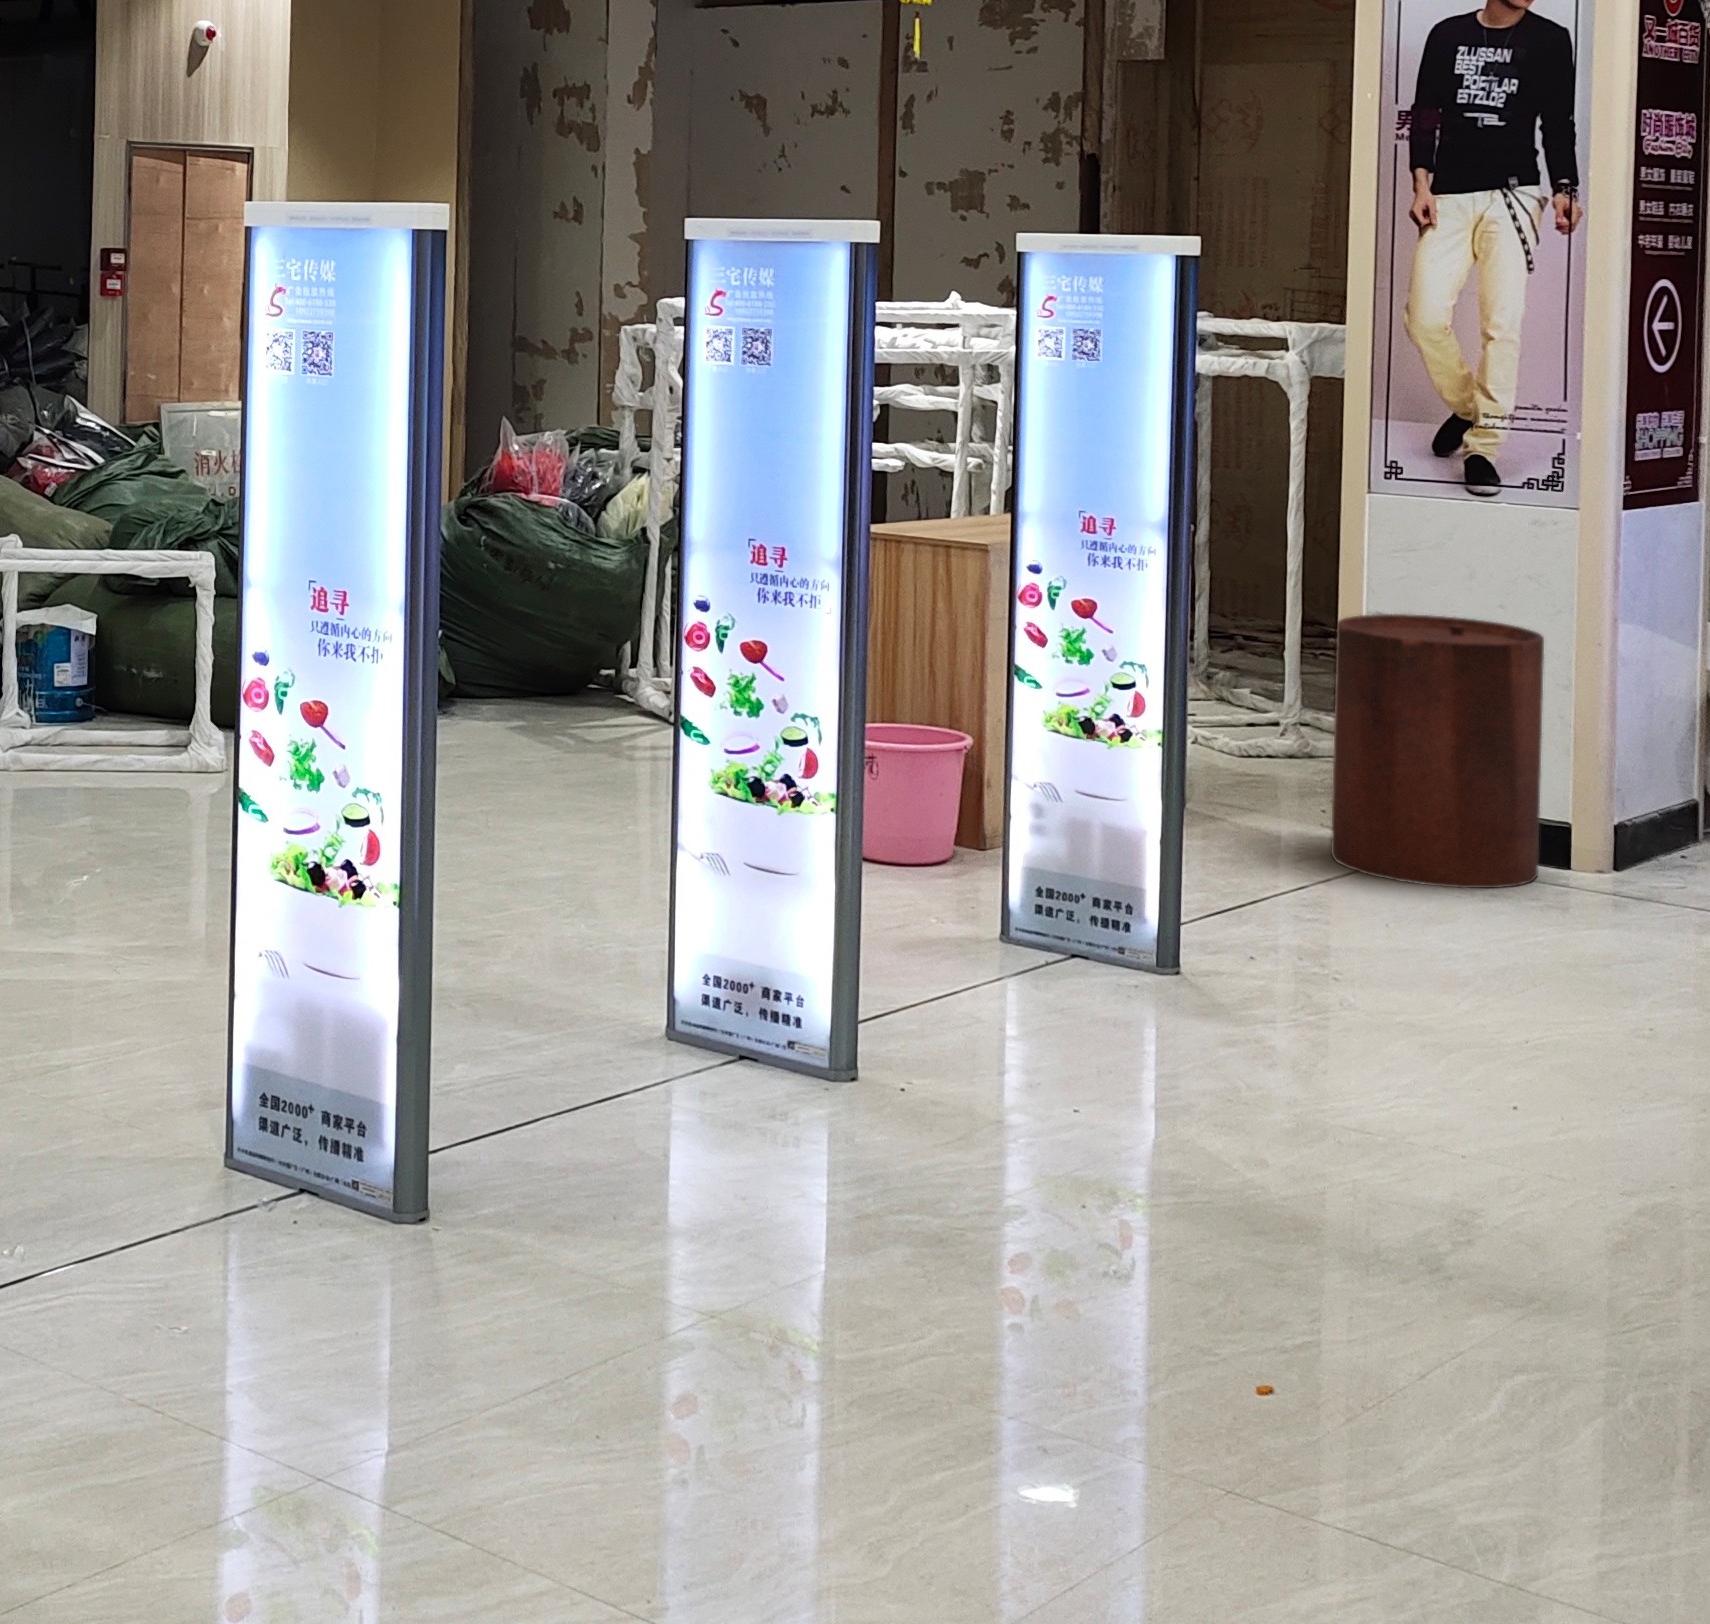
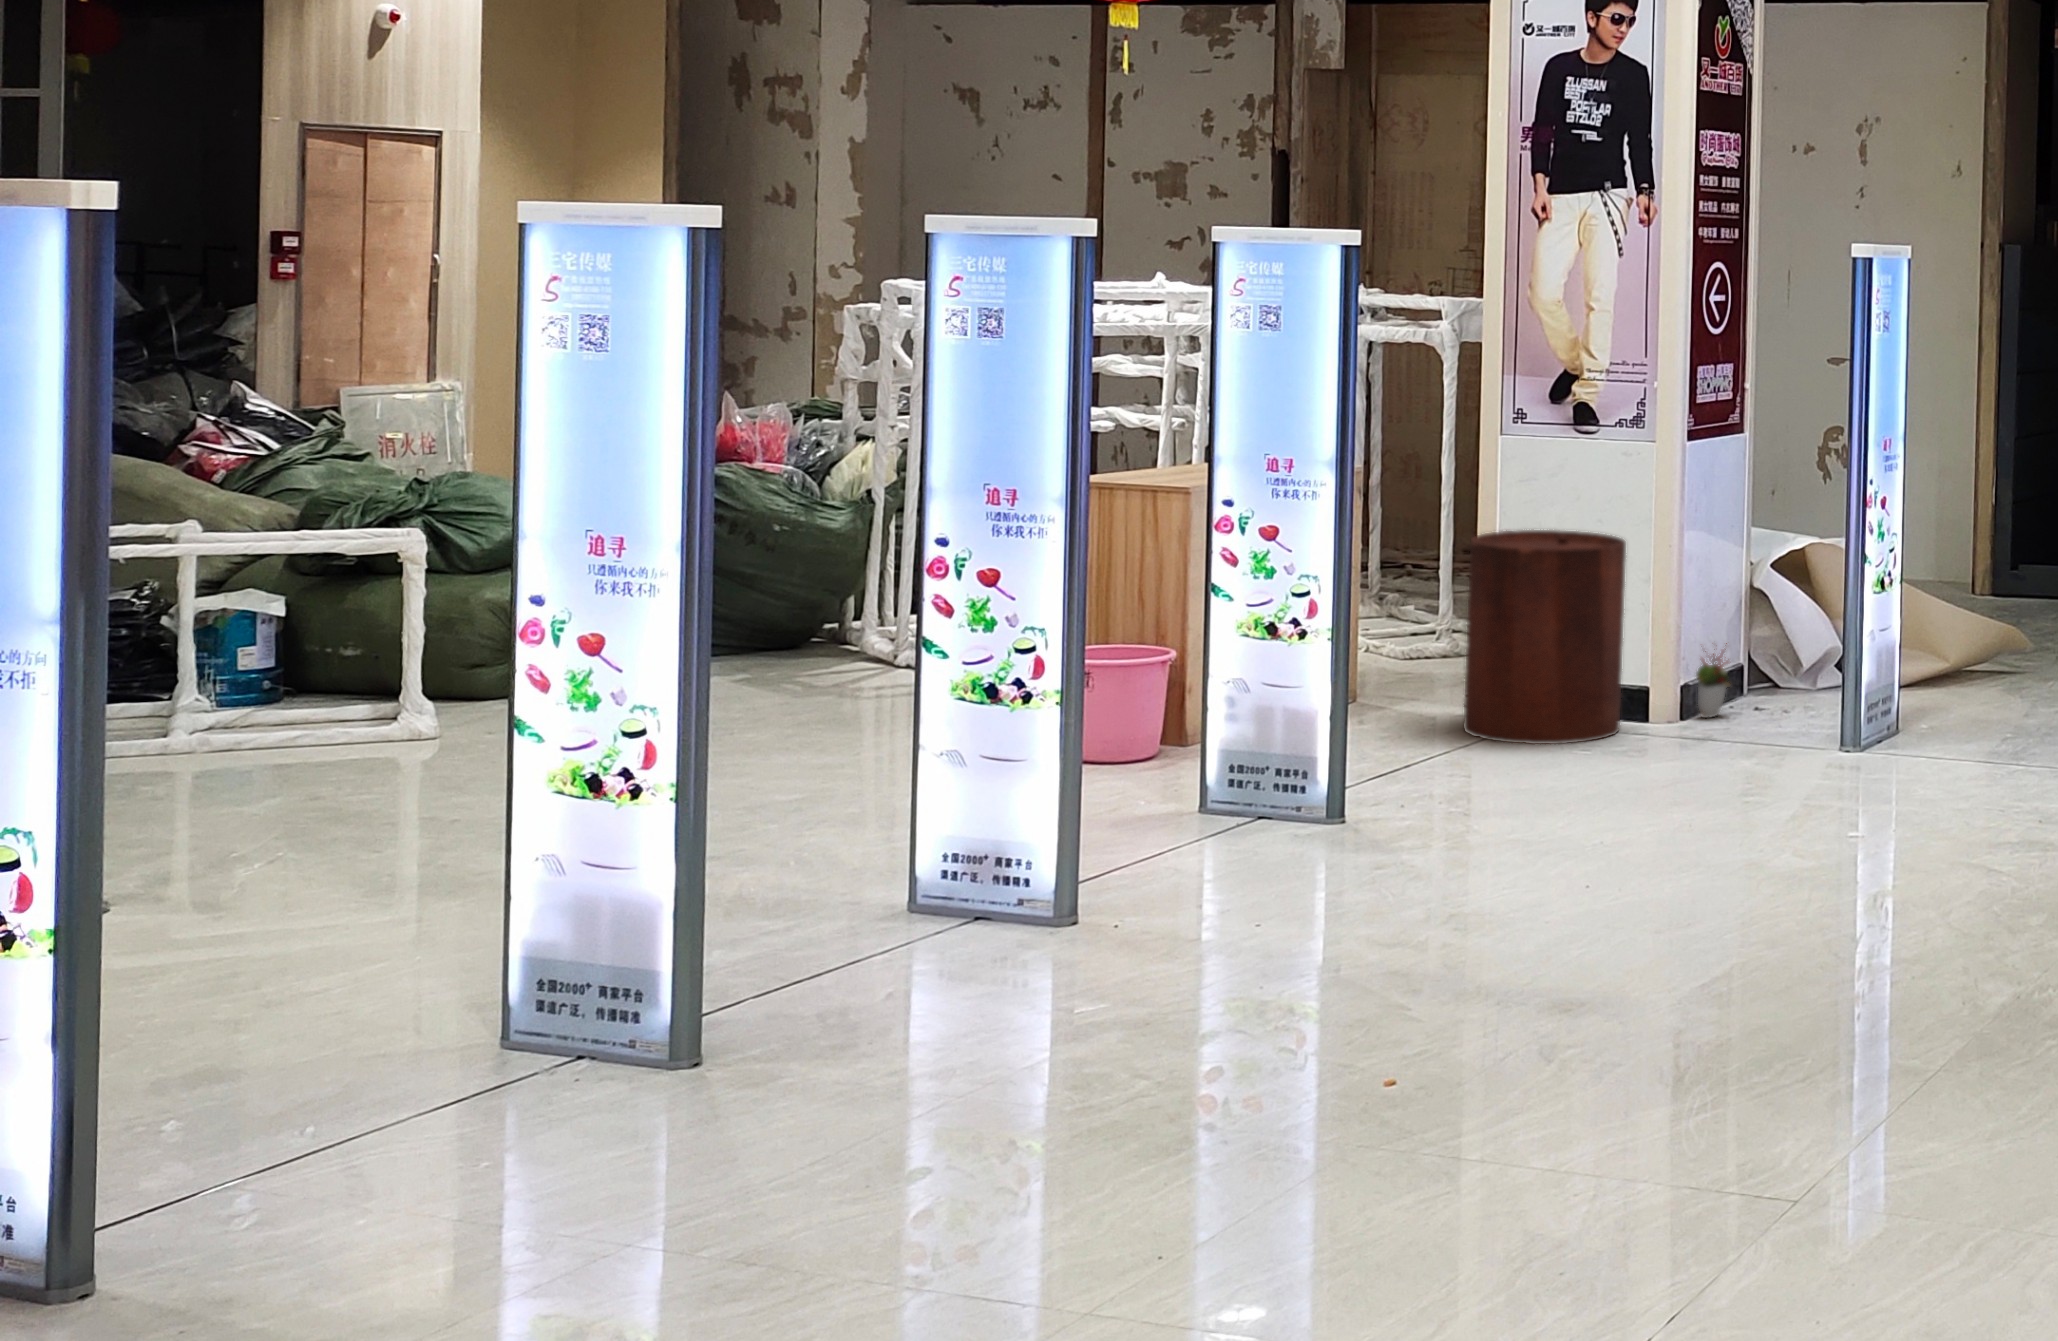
decorative plant: none [1640,771,1690,869] -> present [1696,643,1730,718]

